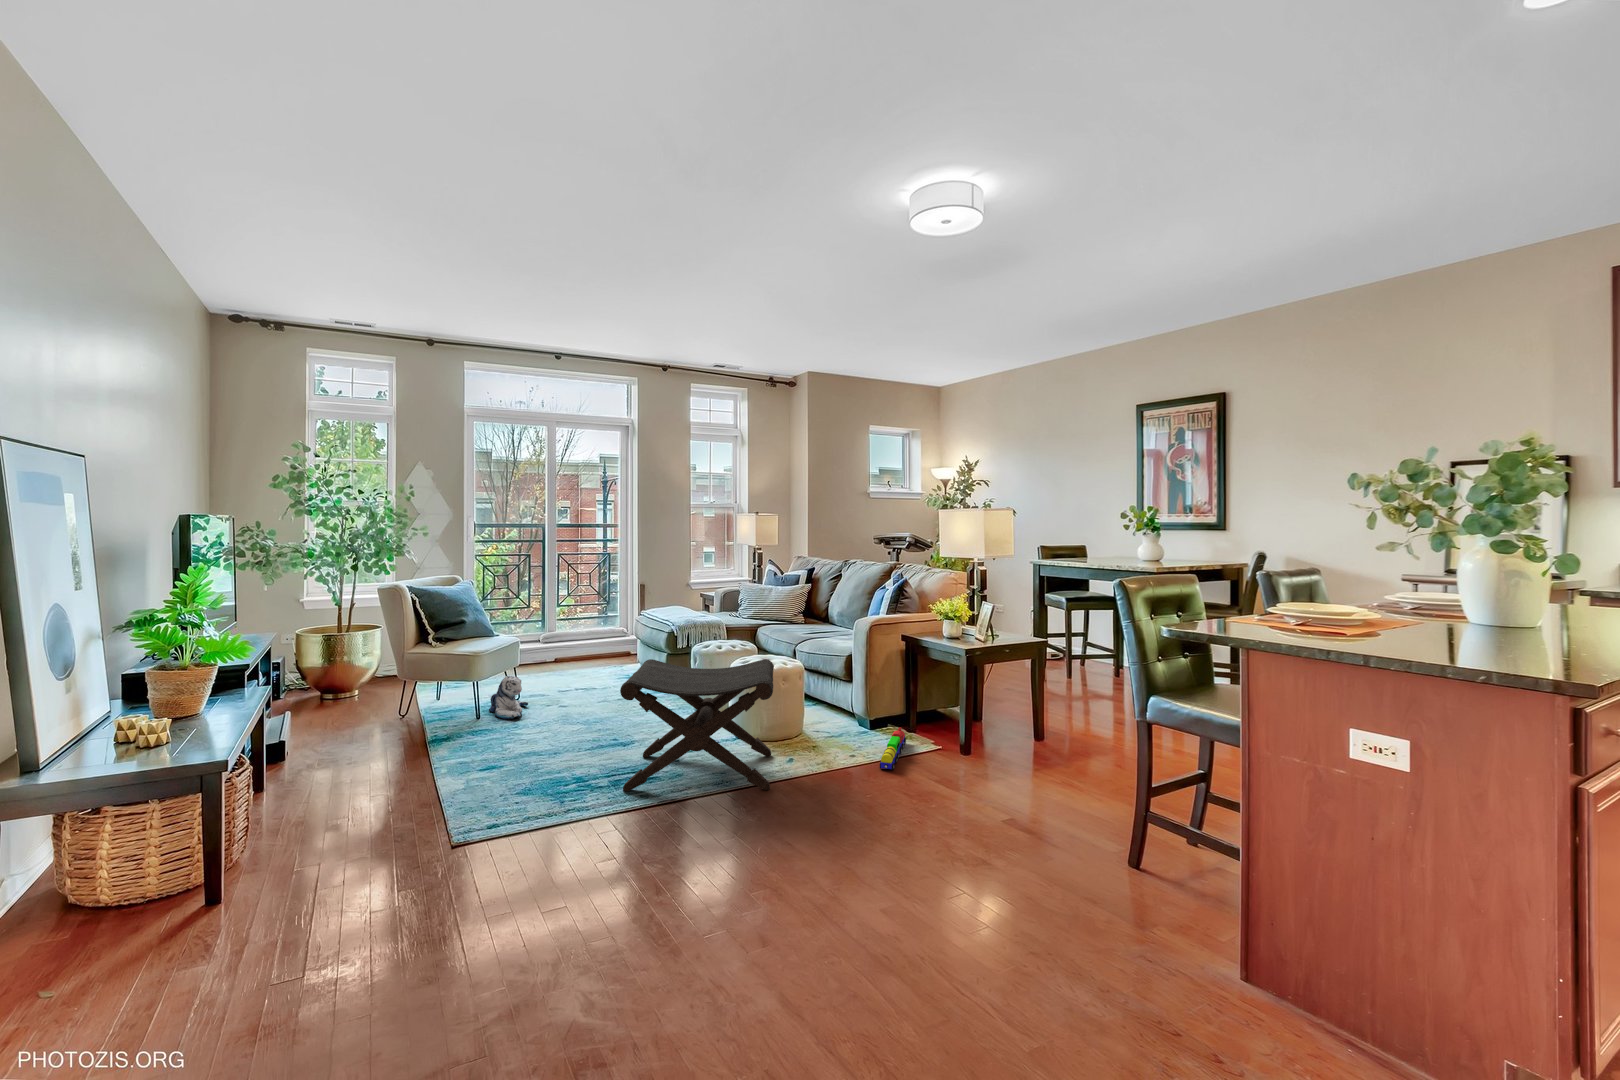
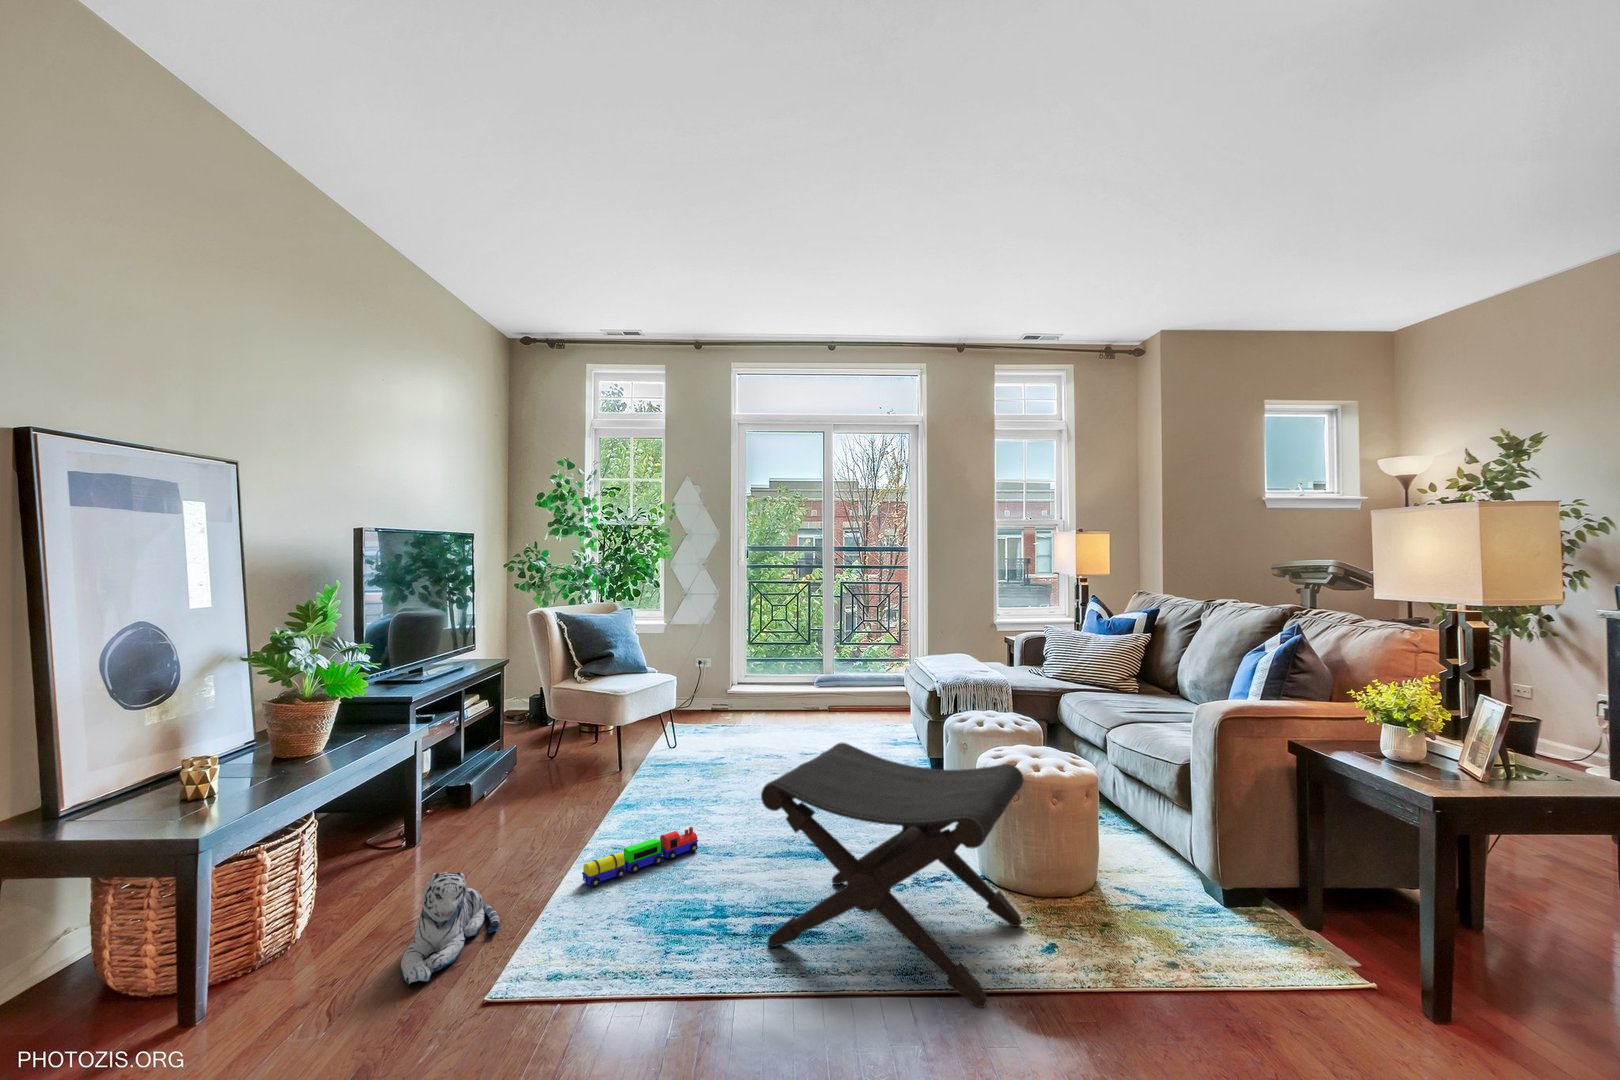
plush toy: present [489,676,528,719] -> present [401,872,500,985]
toy train: present [880,727,906,770] -> present [582,827,698,887]

